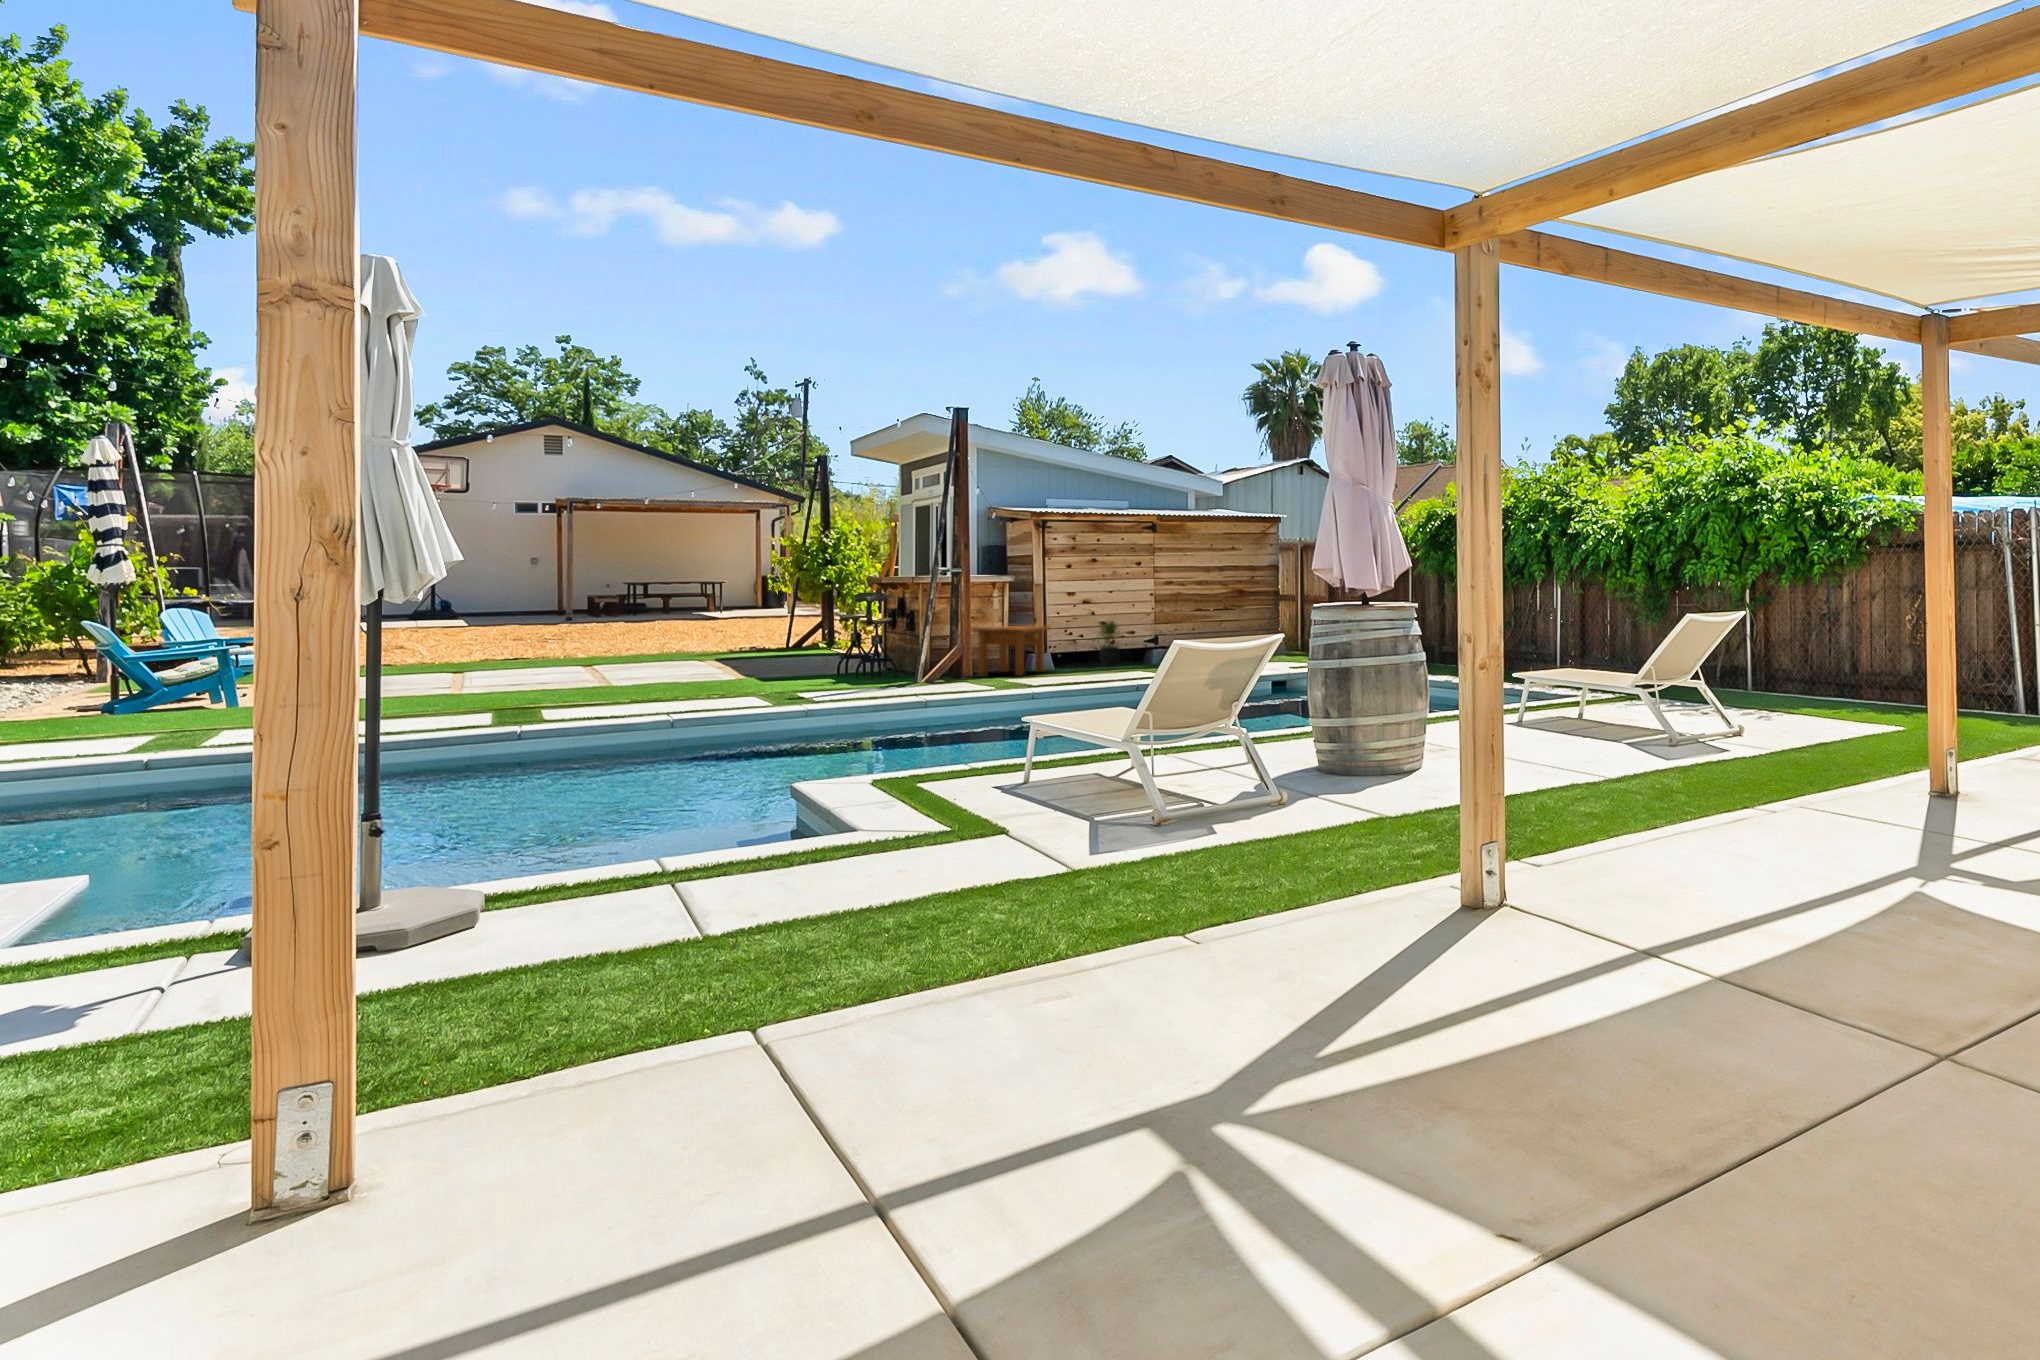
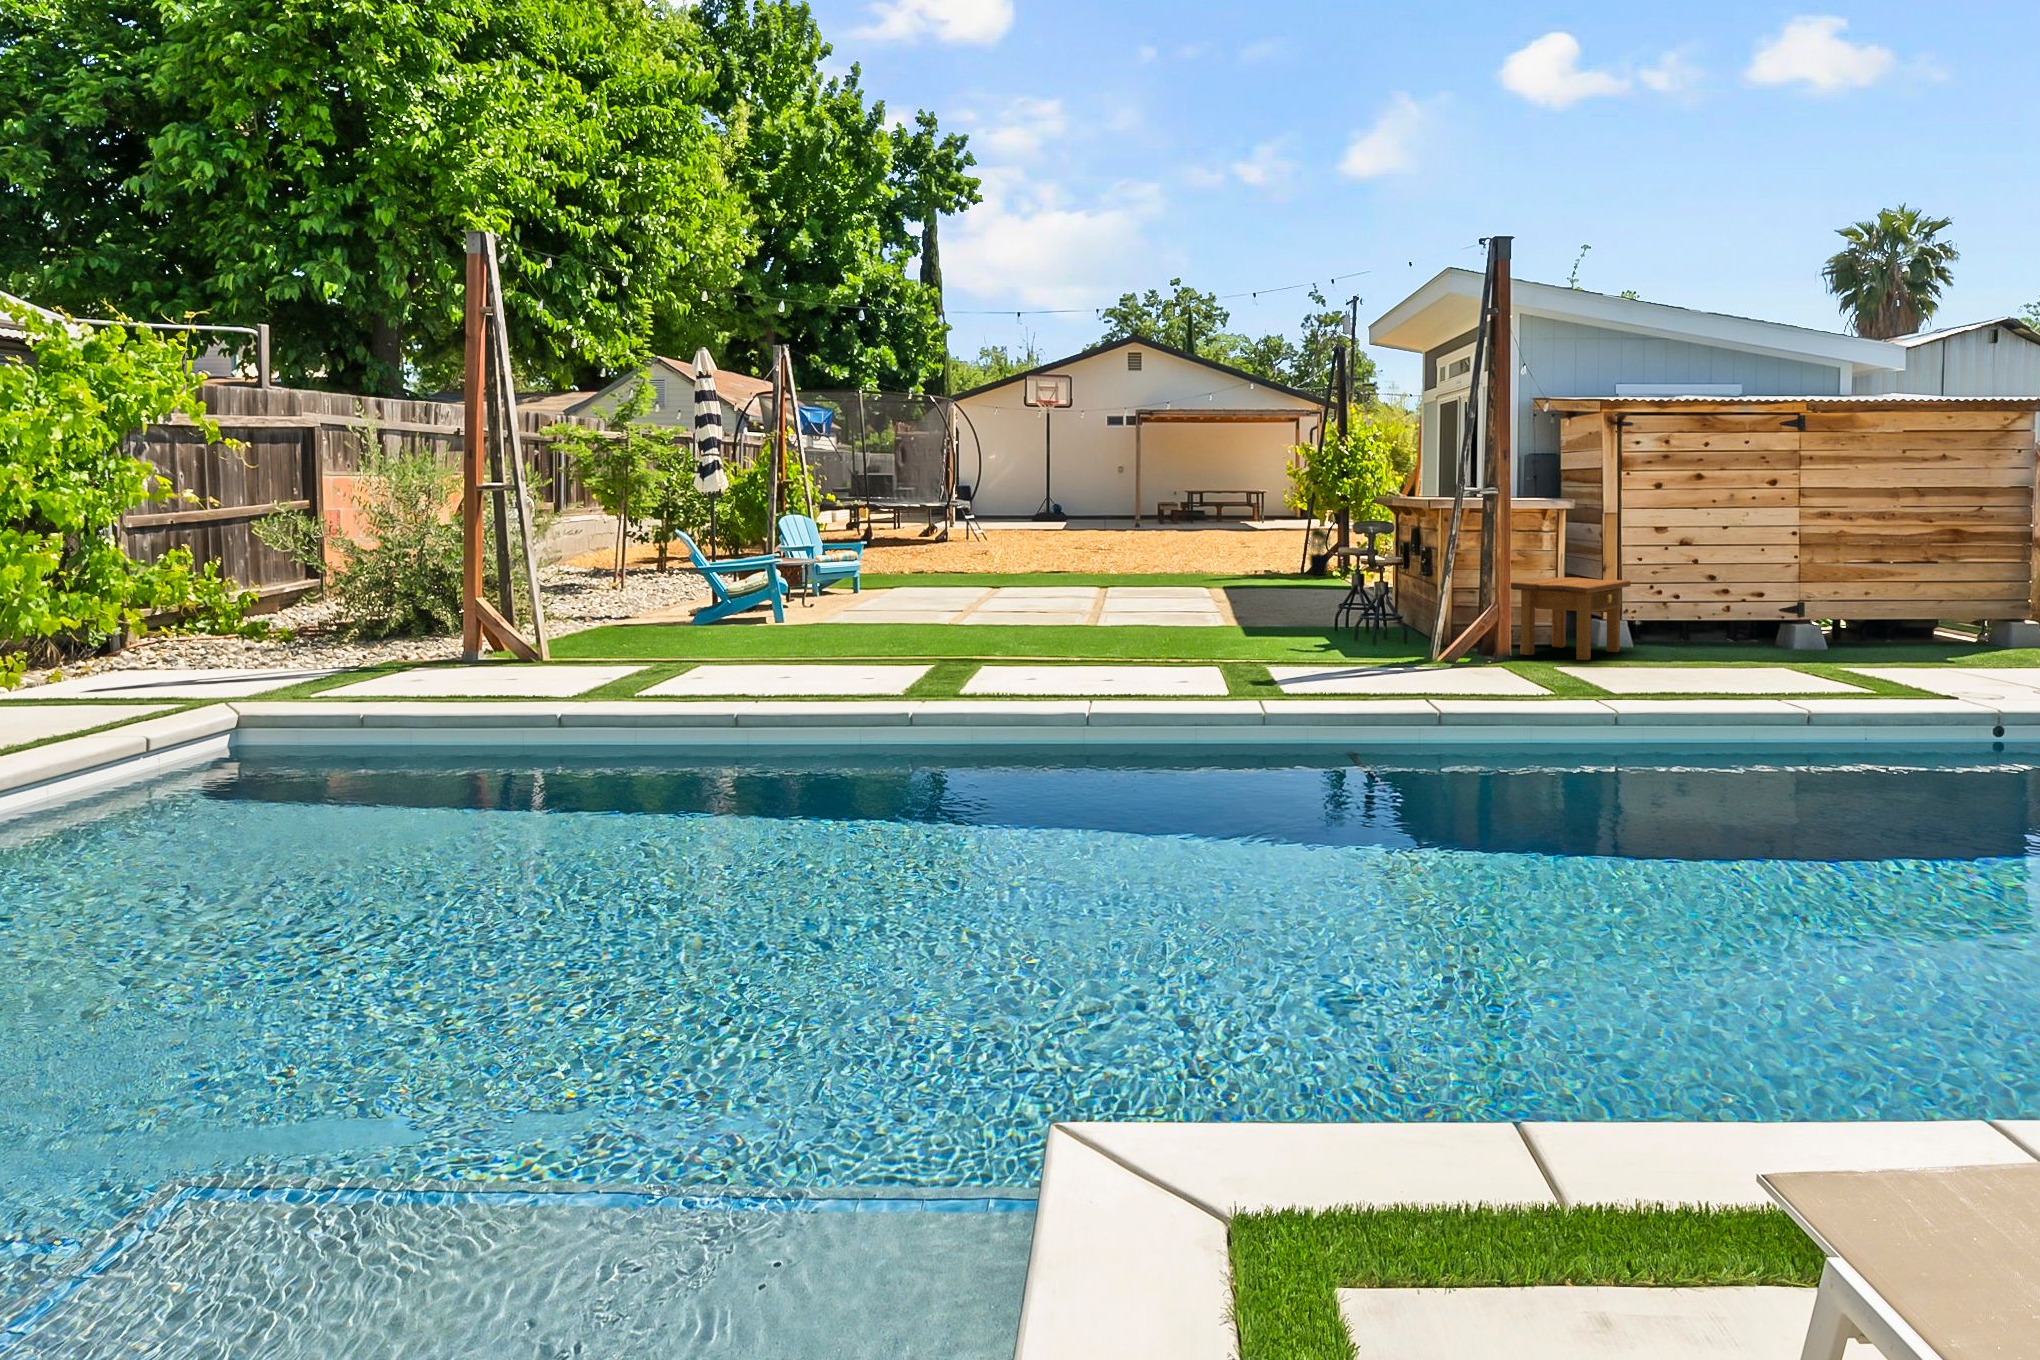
potted plant: present [1097,621,1123,667] -> present [1307,529,1331,575]

